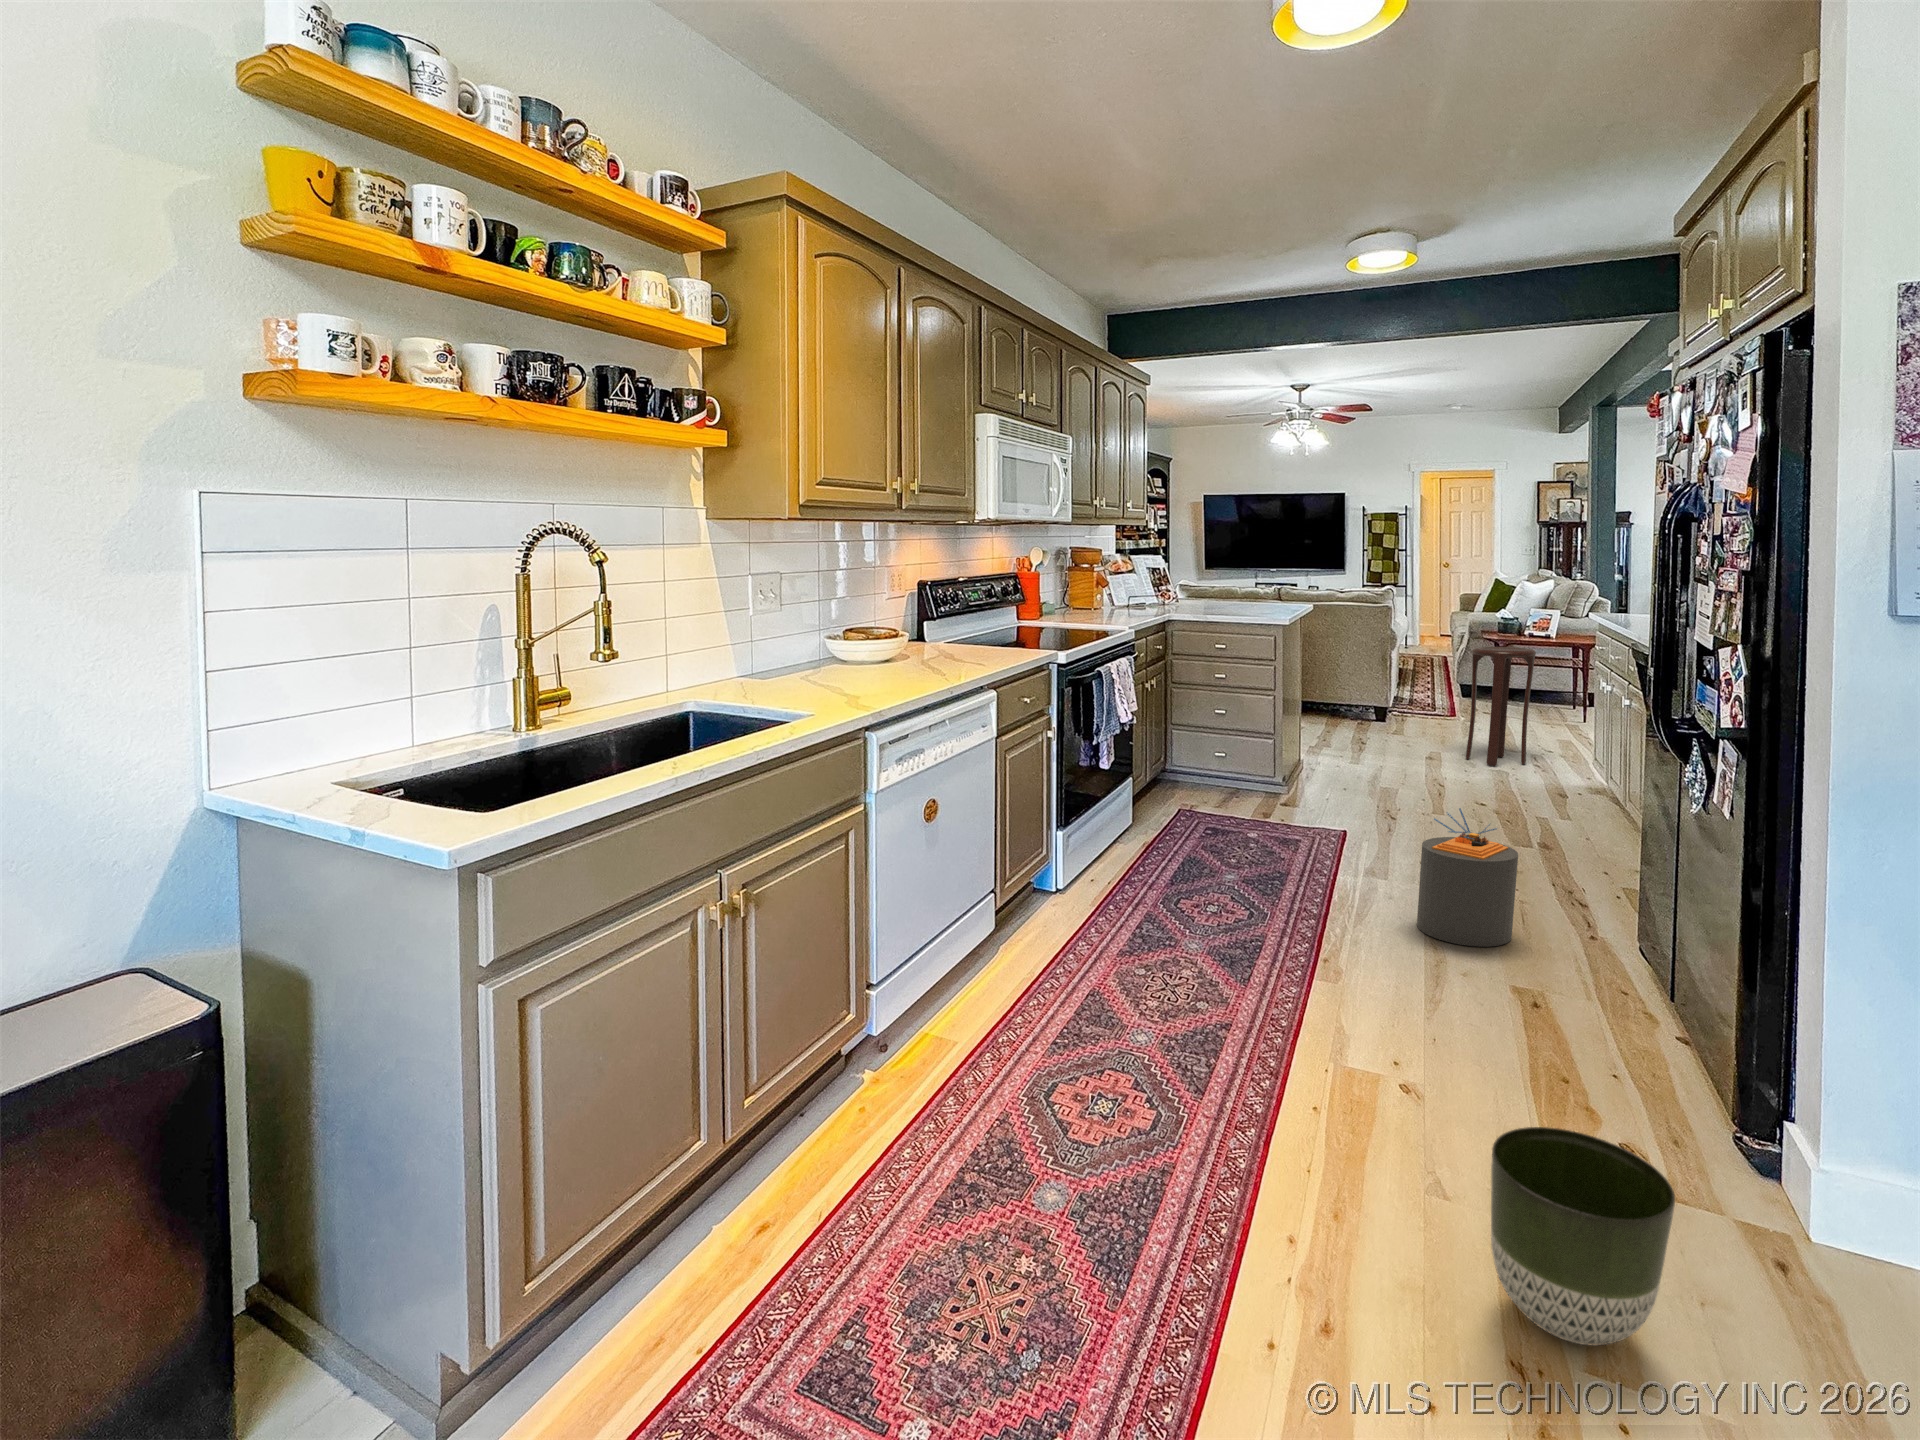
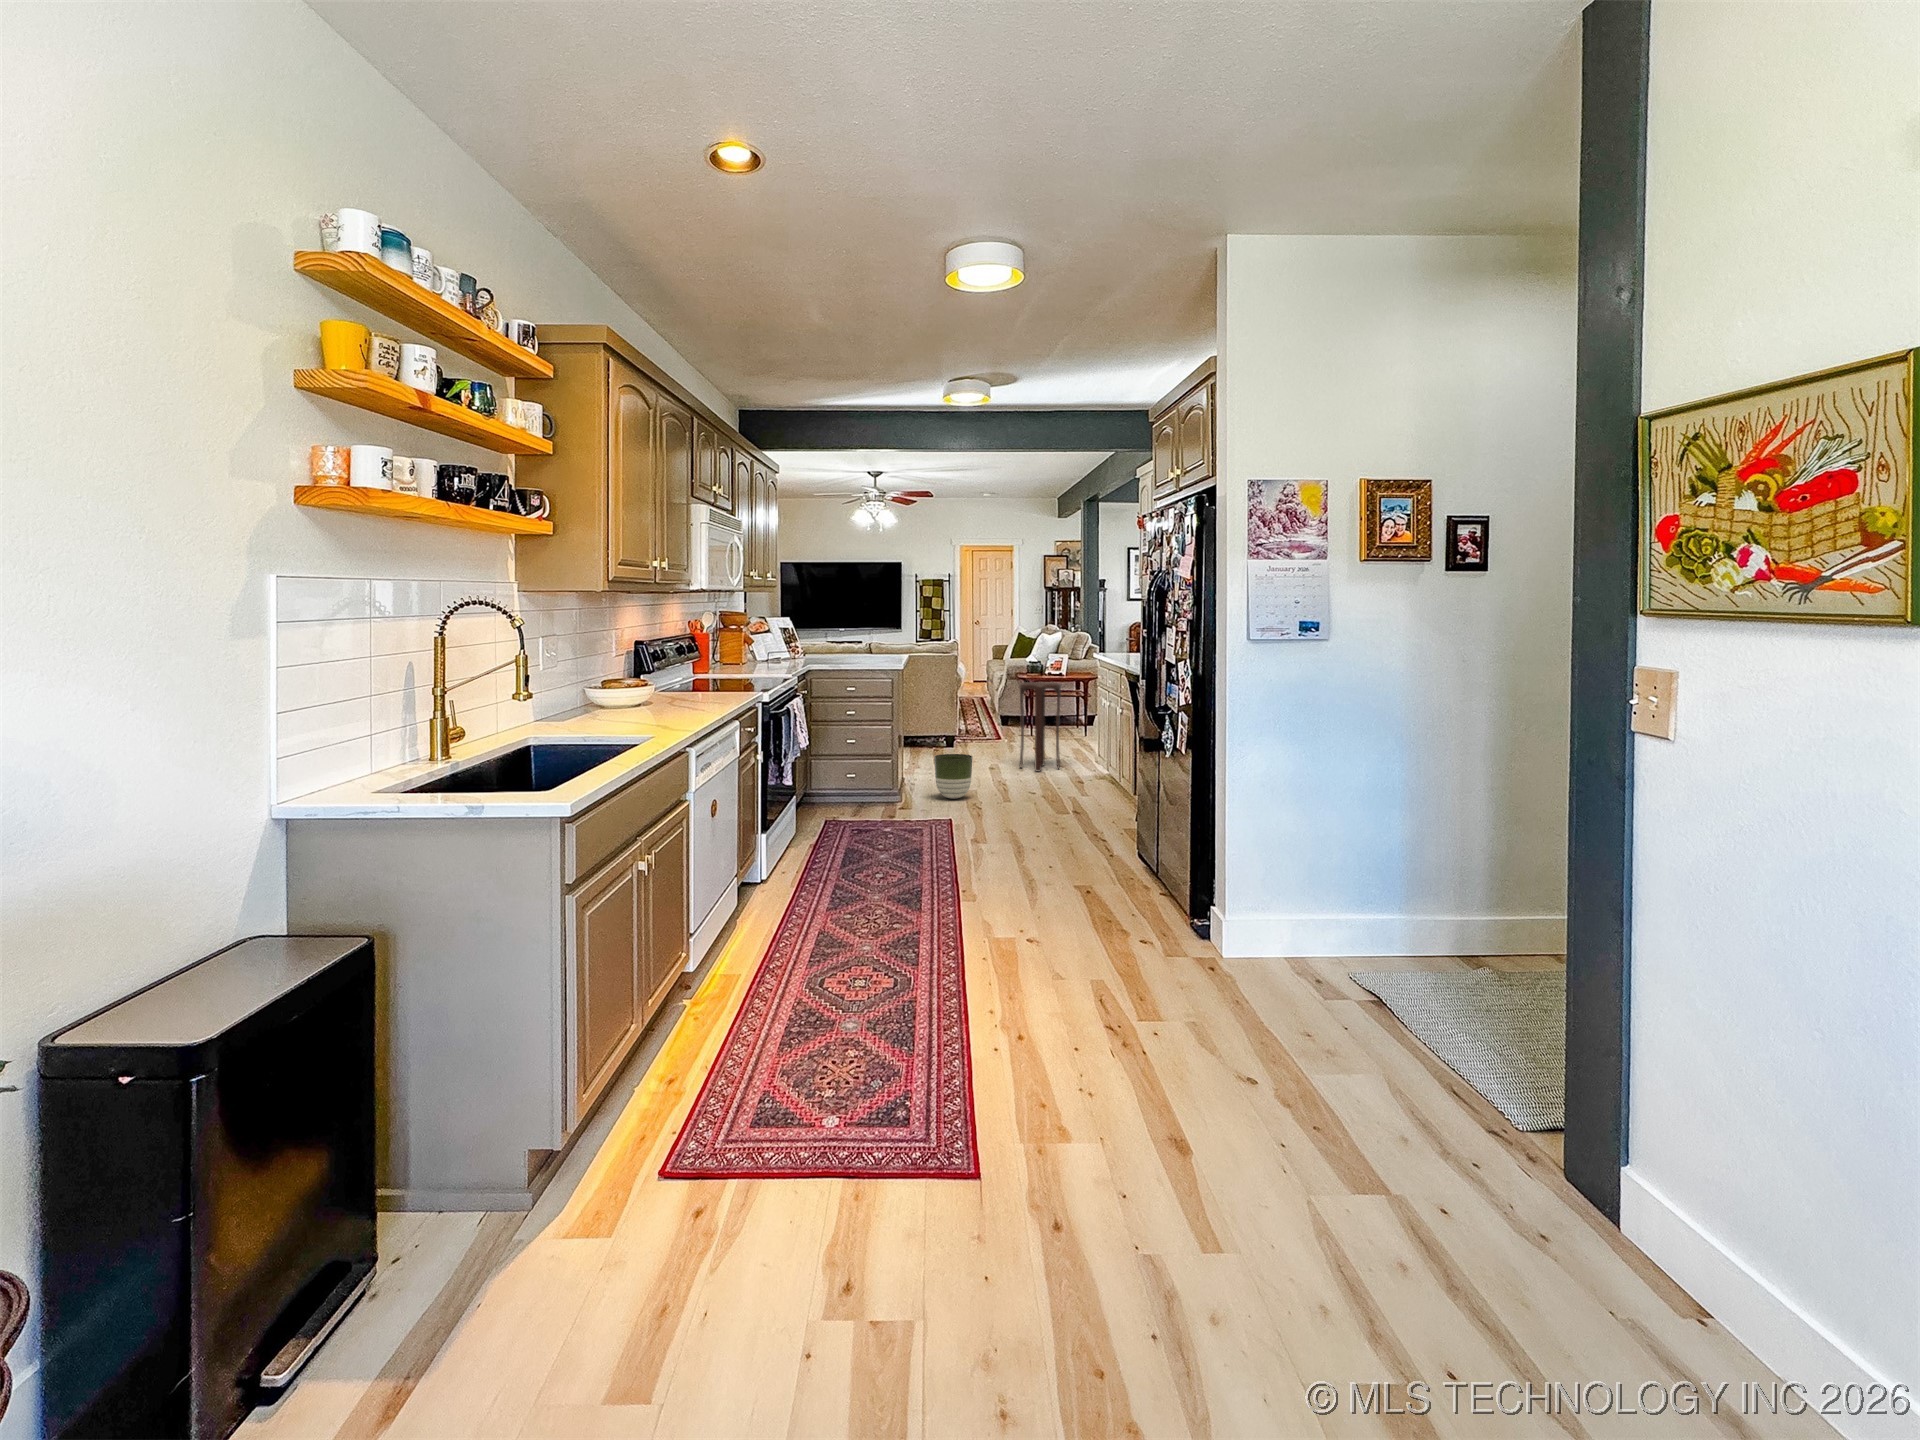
trash can: present [1417,808,1518,947] -> none [1018,780,1077,873]
planter: present [1491,1127,1675,1346] -> present [934,754,972,799]

